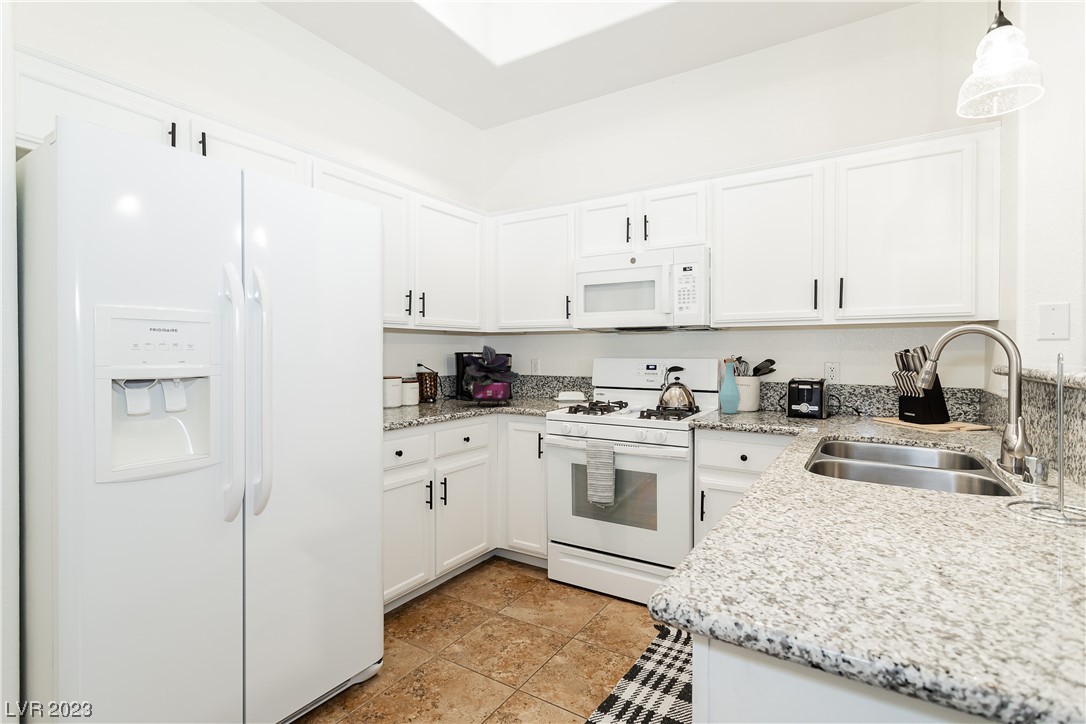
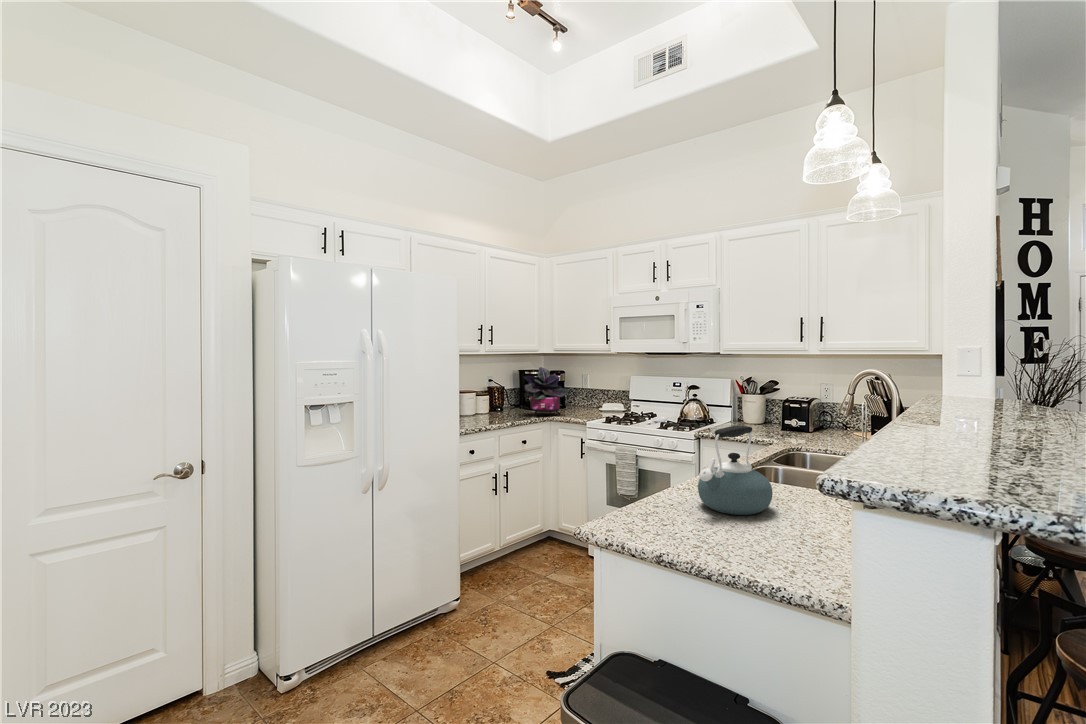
bottle: present [720,358,740,413] -> none [728,380,745,426]
kettle: none [817,394,960,547] -> present [698,426,773,515]

